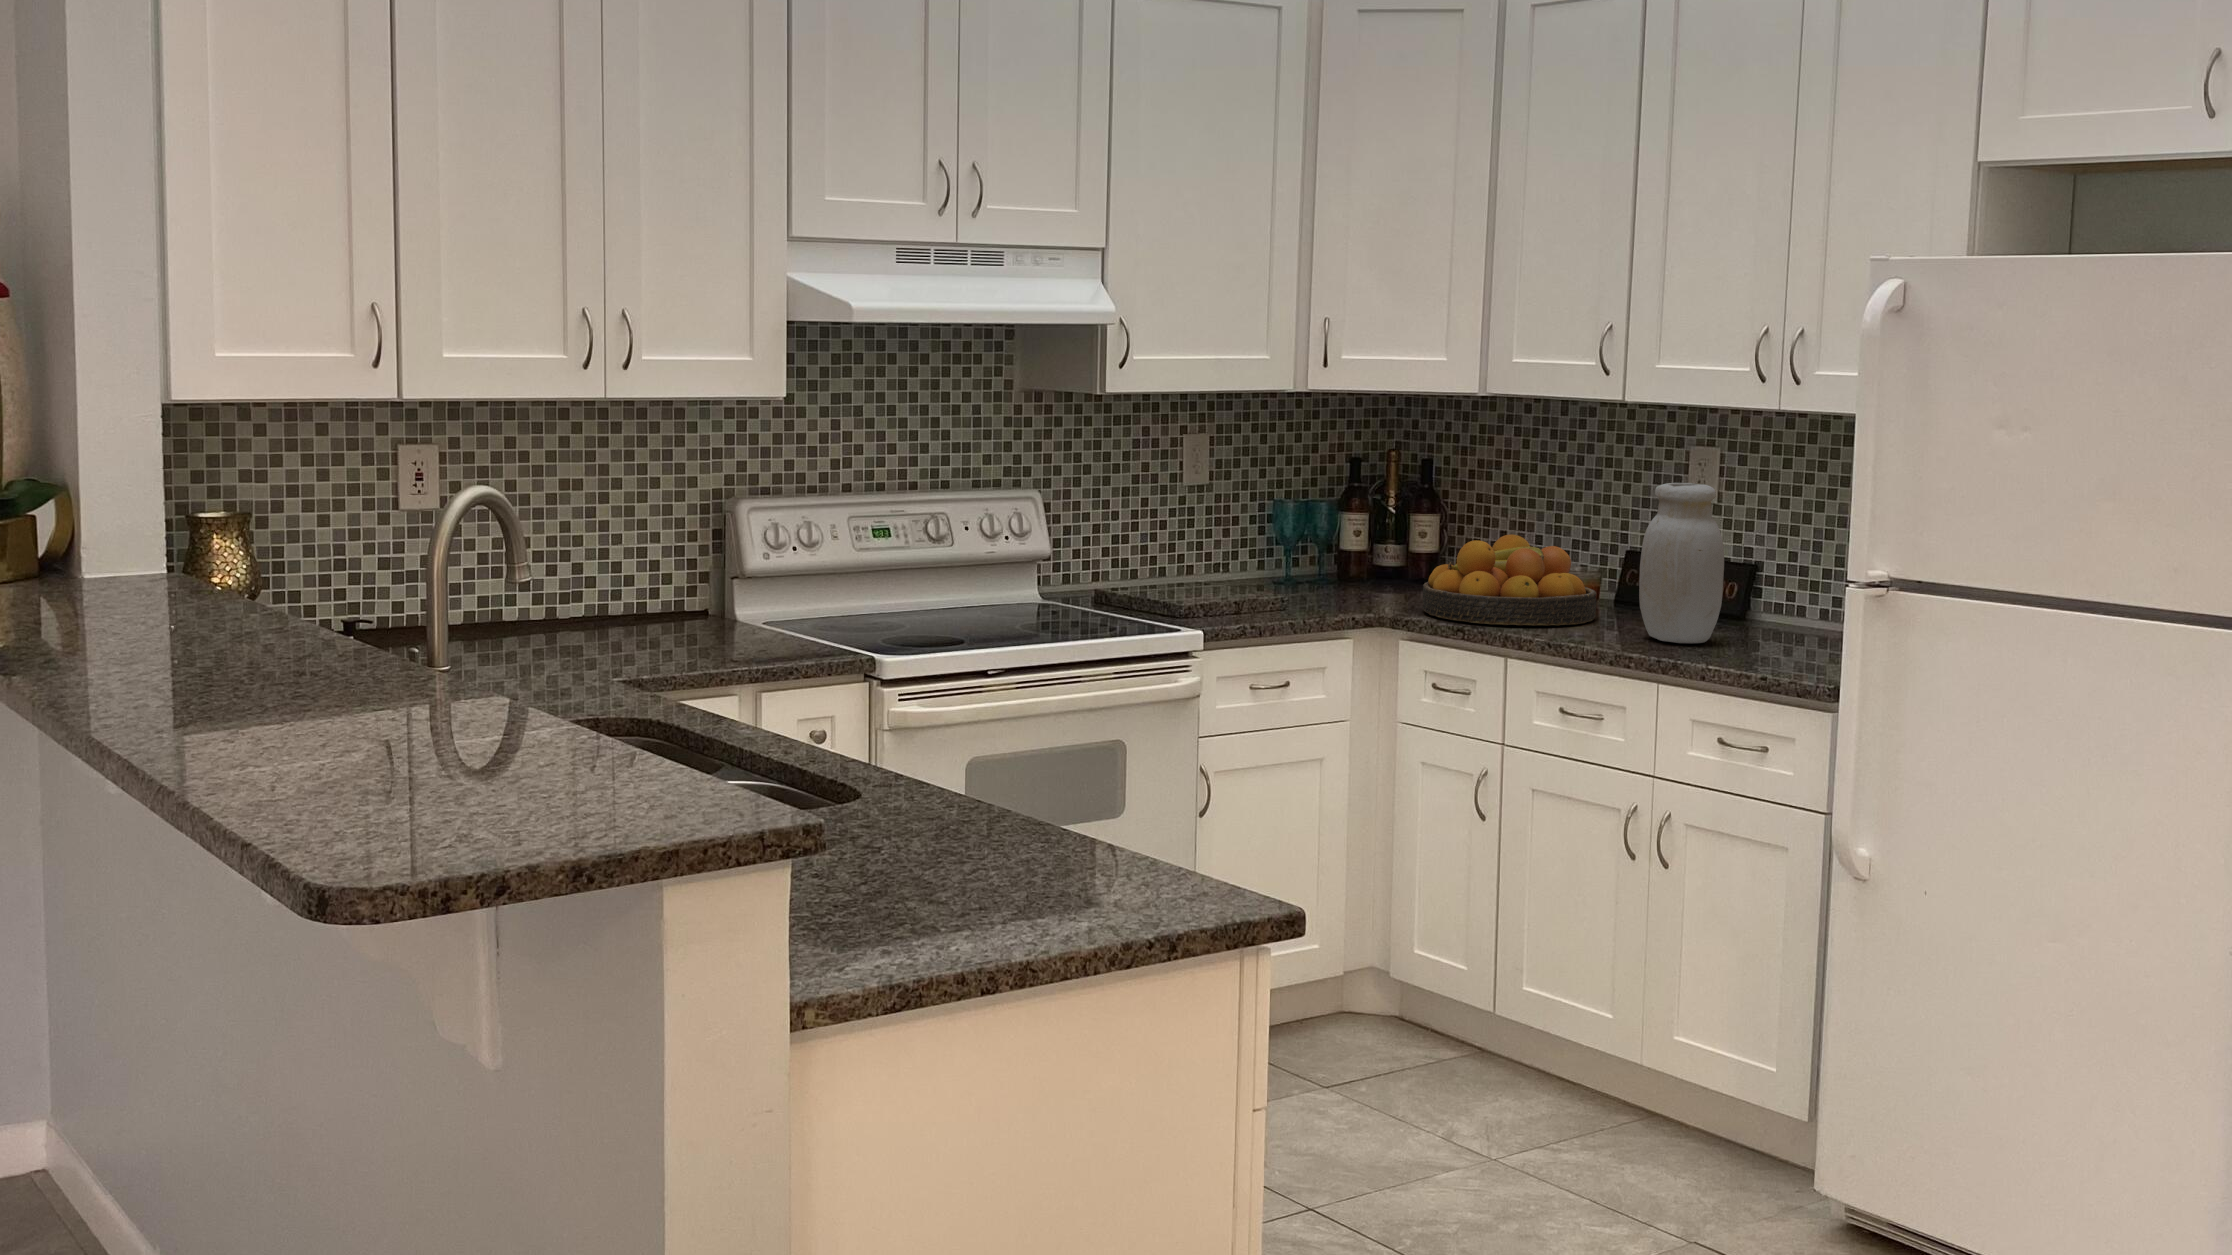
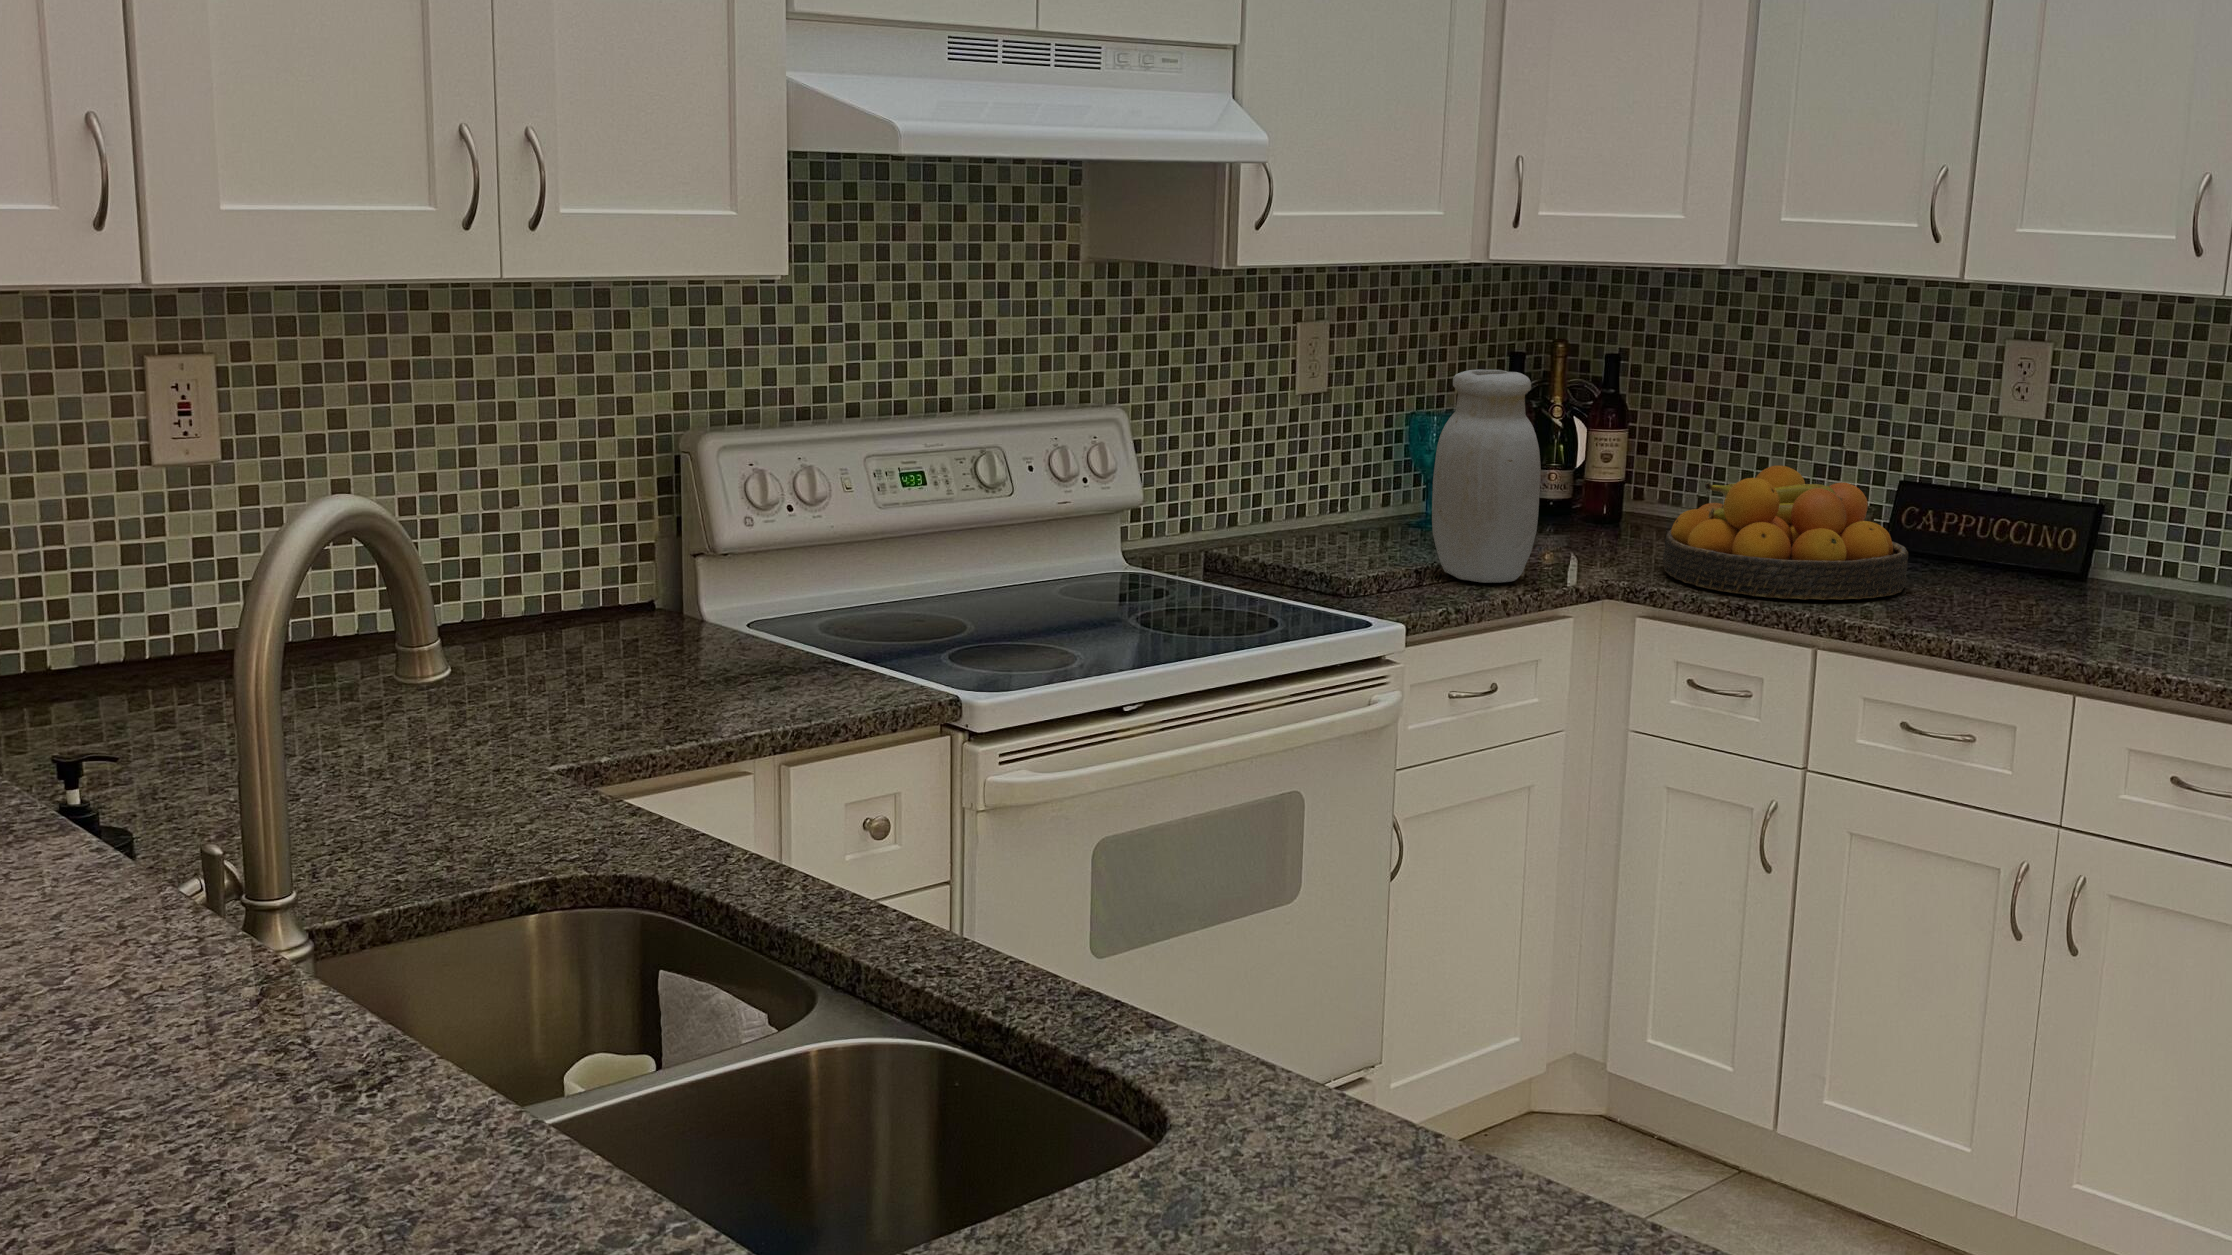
jar: present [1639,483,1724,644] -> present [1432,370,1541,583]

